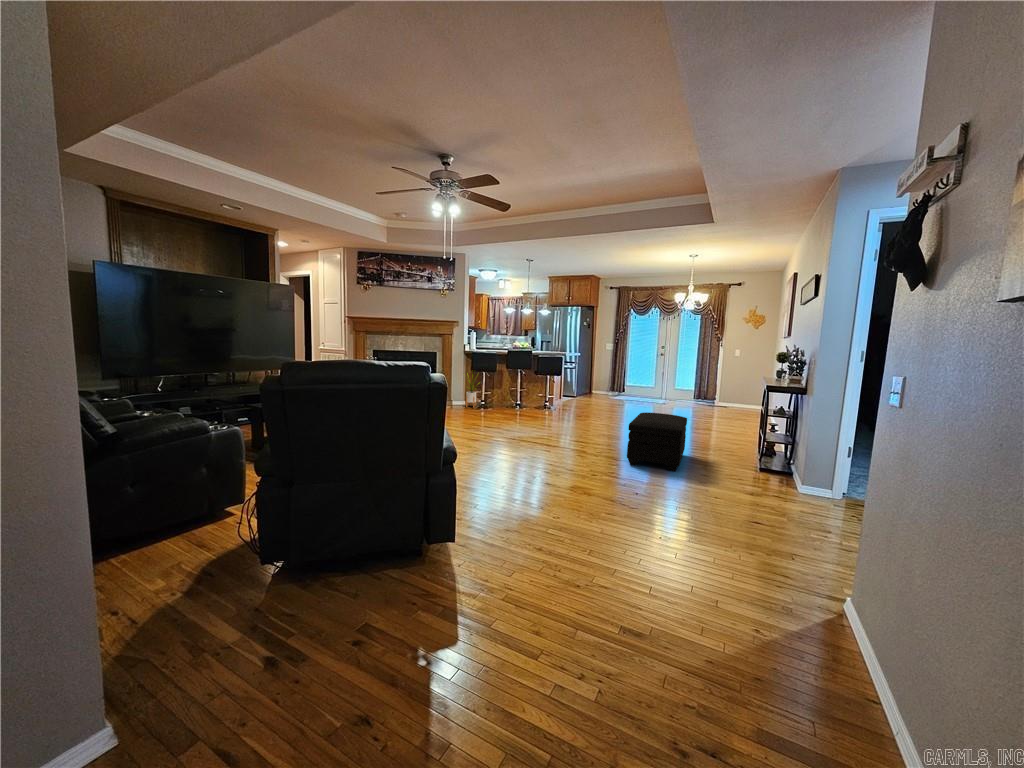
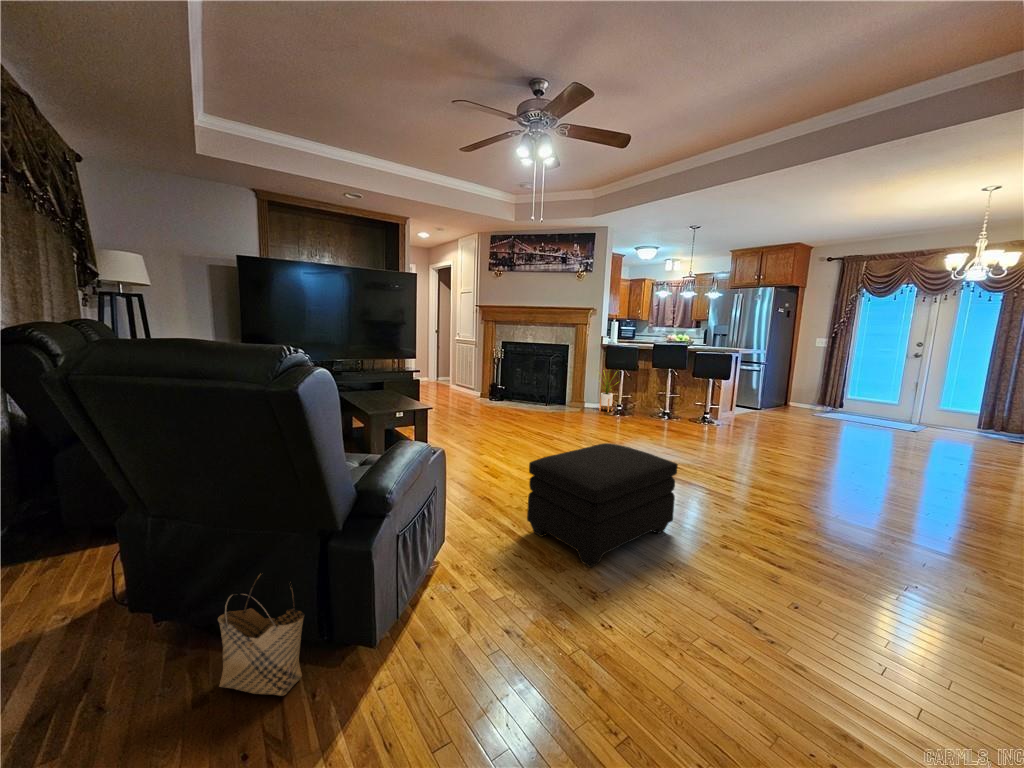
ottoman: present [627,412,687,472] -> present [527,443,678,567]
woven basket: none [358,512,413,593] -> present [218,573,304,696]

